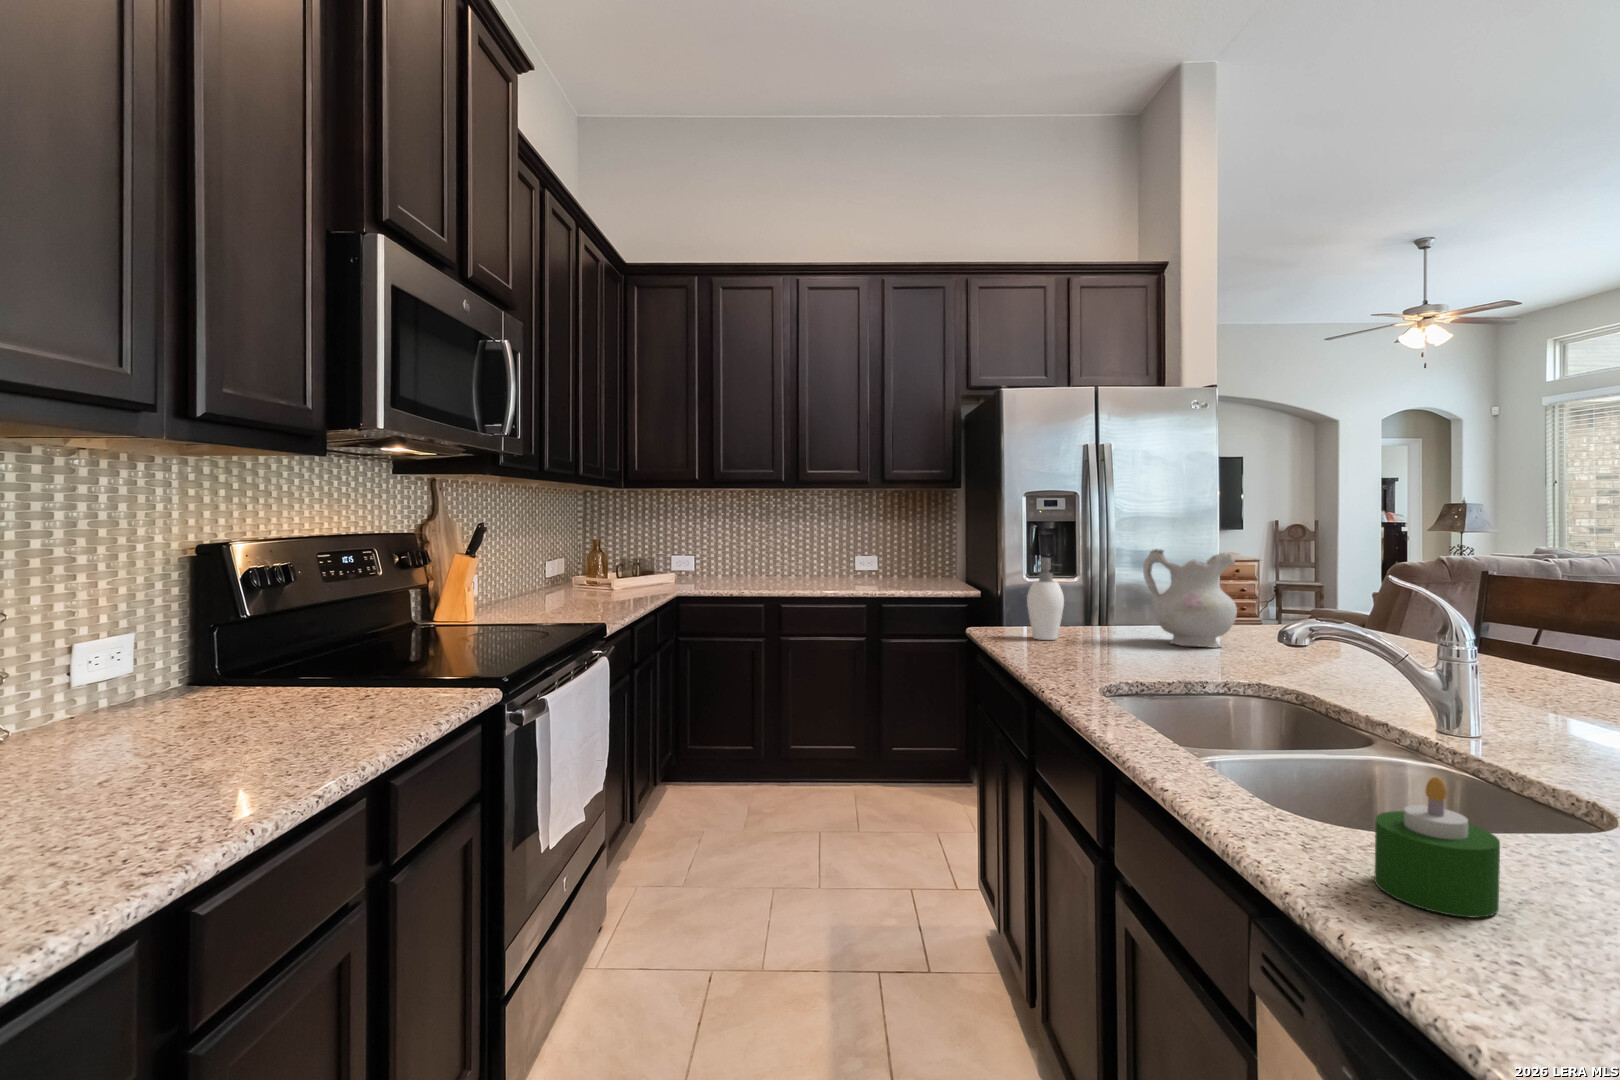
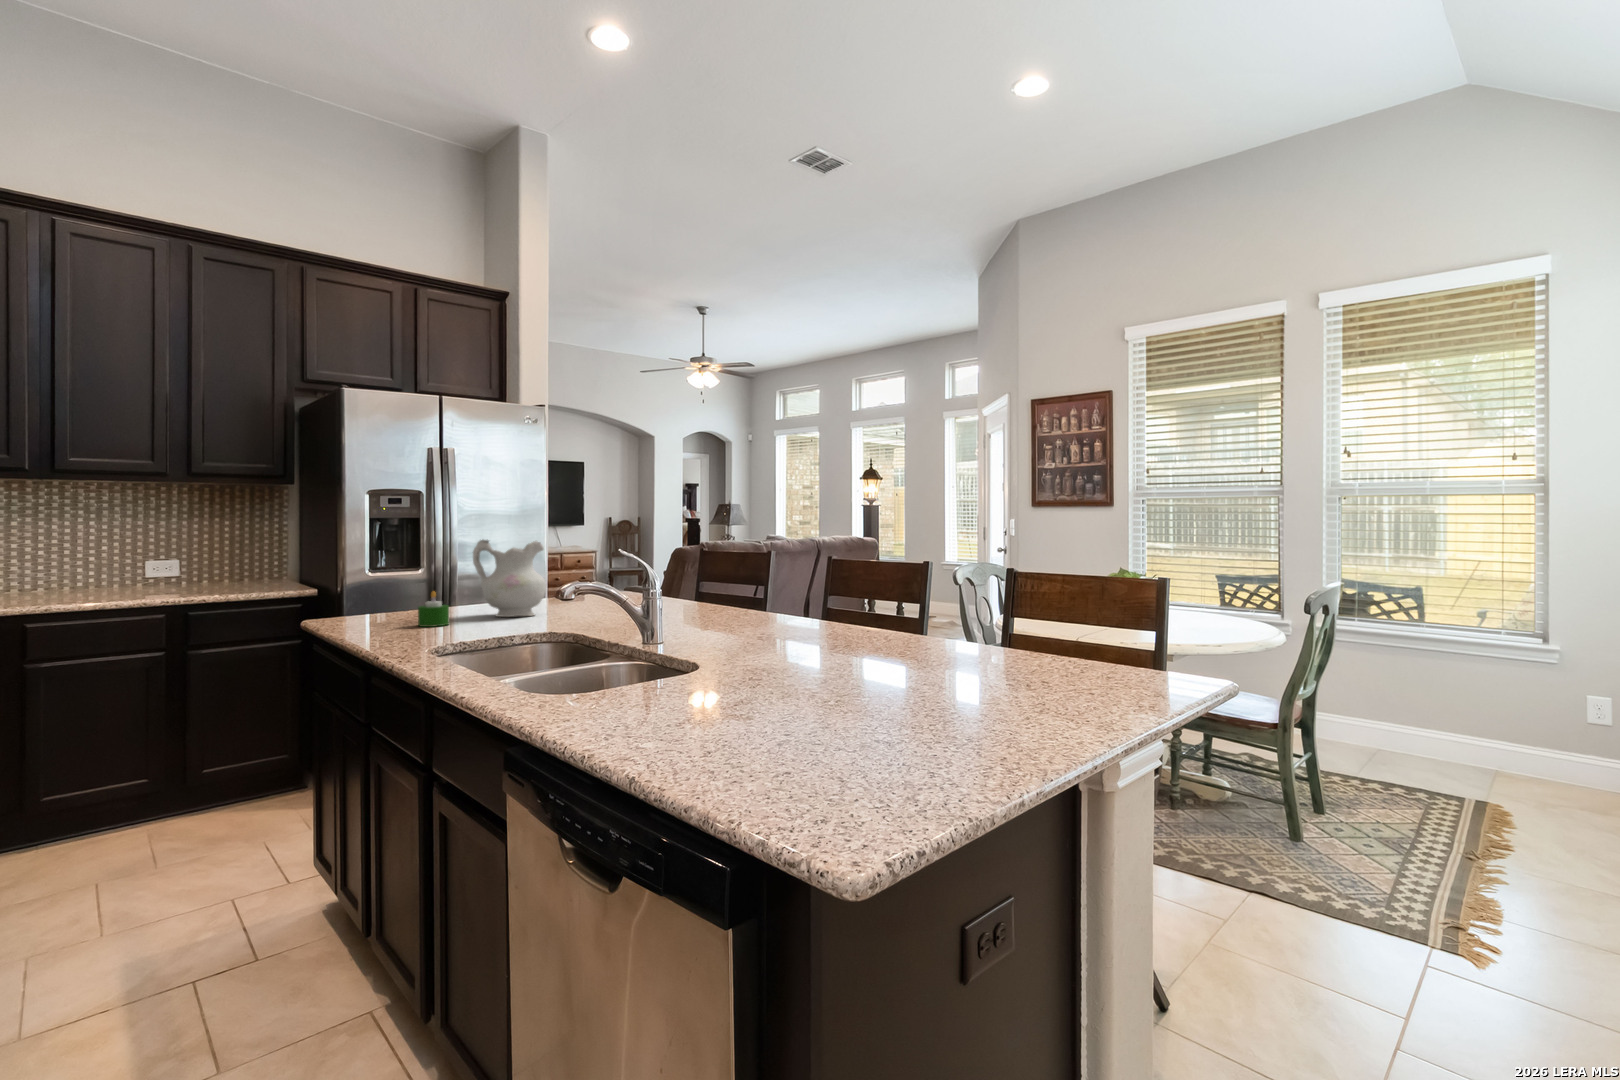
soap dispenser: present [1027,558,1064,640] -> none [366,550,402,624]
candle: present [1375,777,1500,917] -> present [418,591,449,627]

